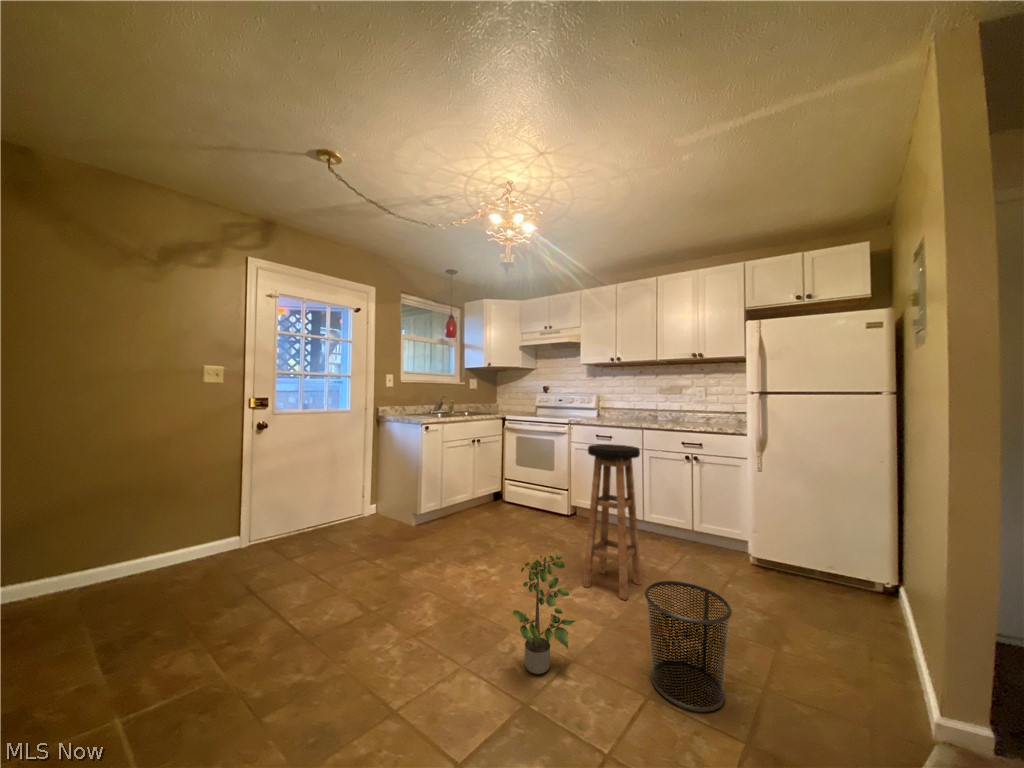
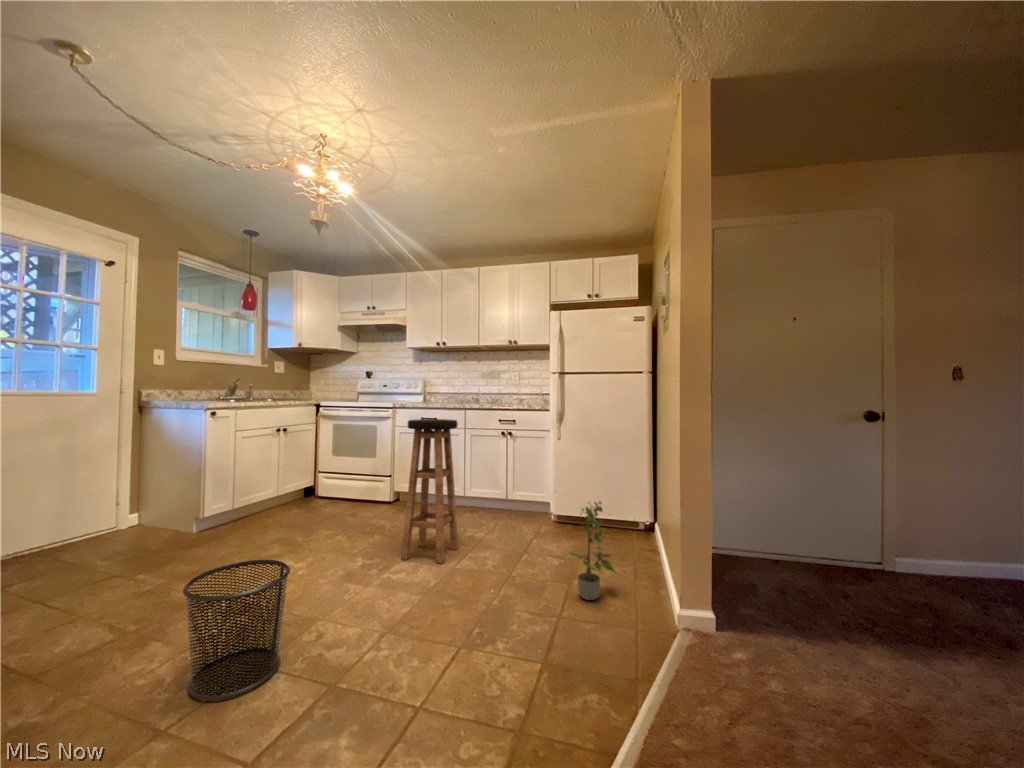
potted plant: present [513,556,575,674] -> present [569,501,615,600]
waste bin: present [645,581,732,712] -> present [183,560,290,700]

